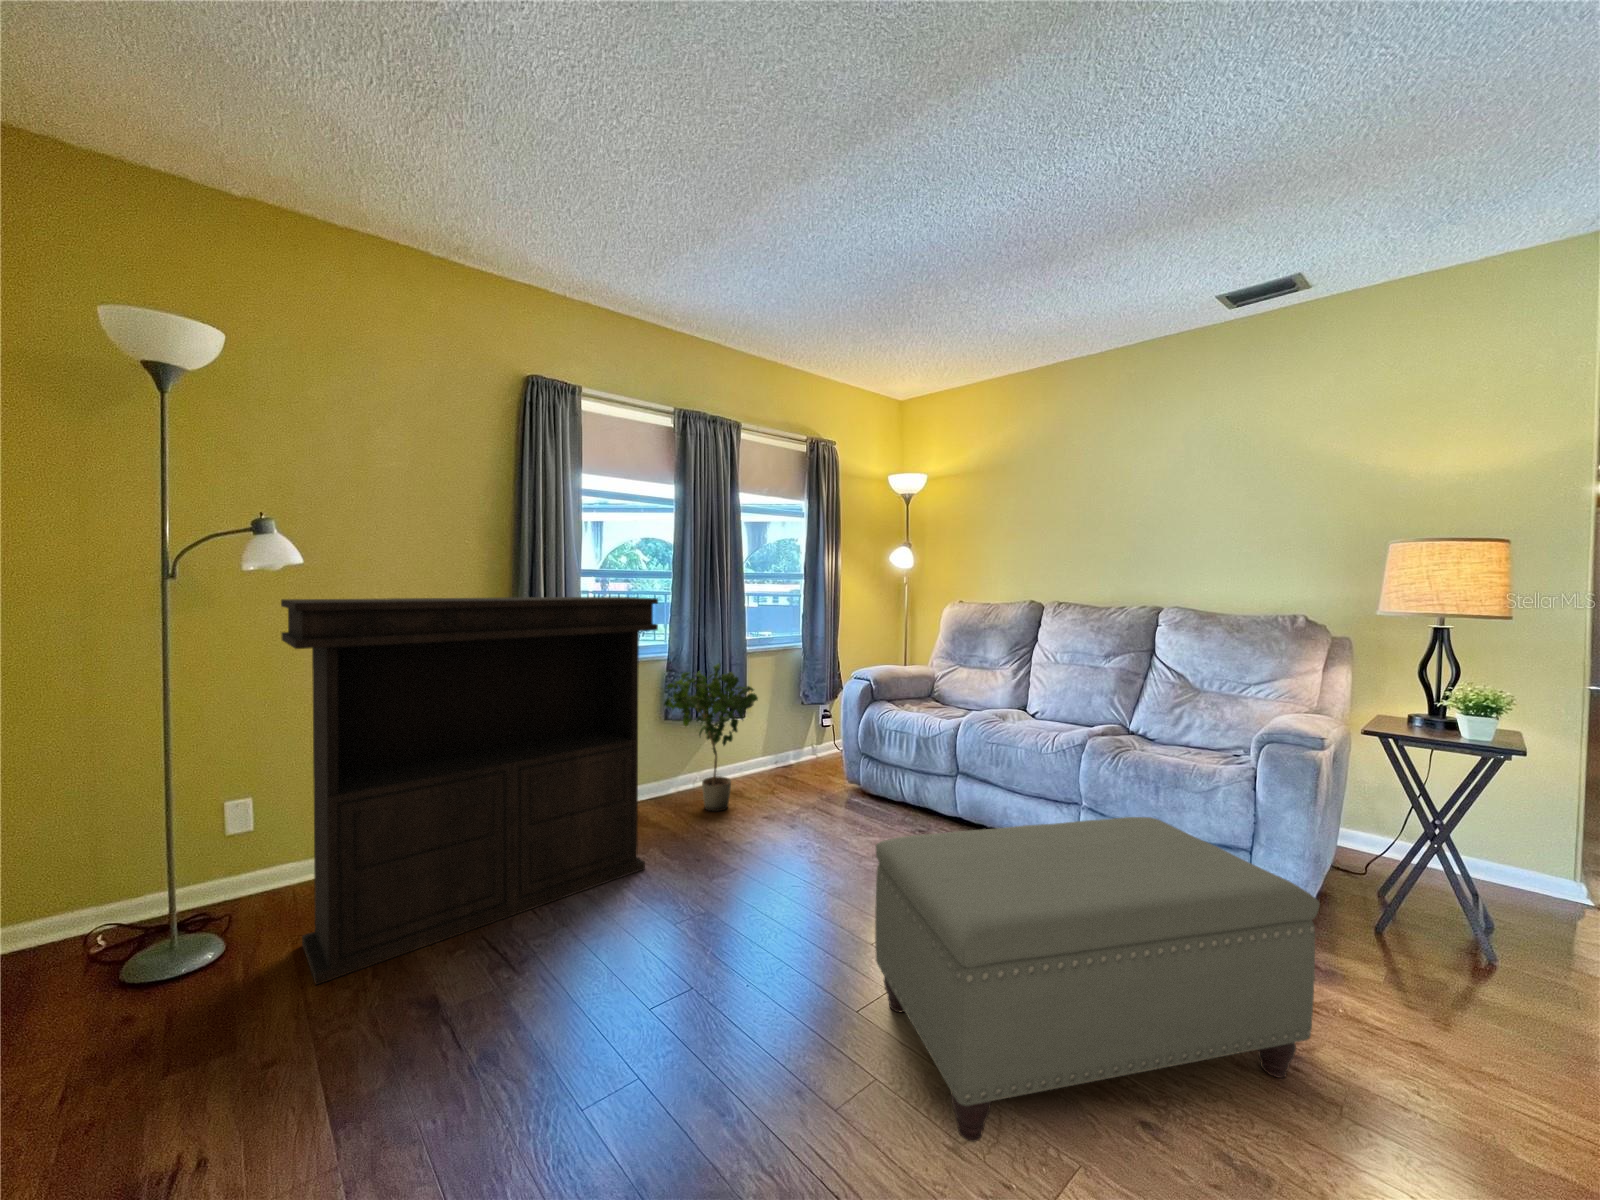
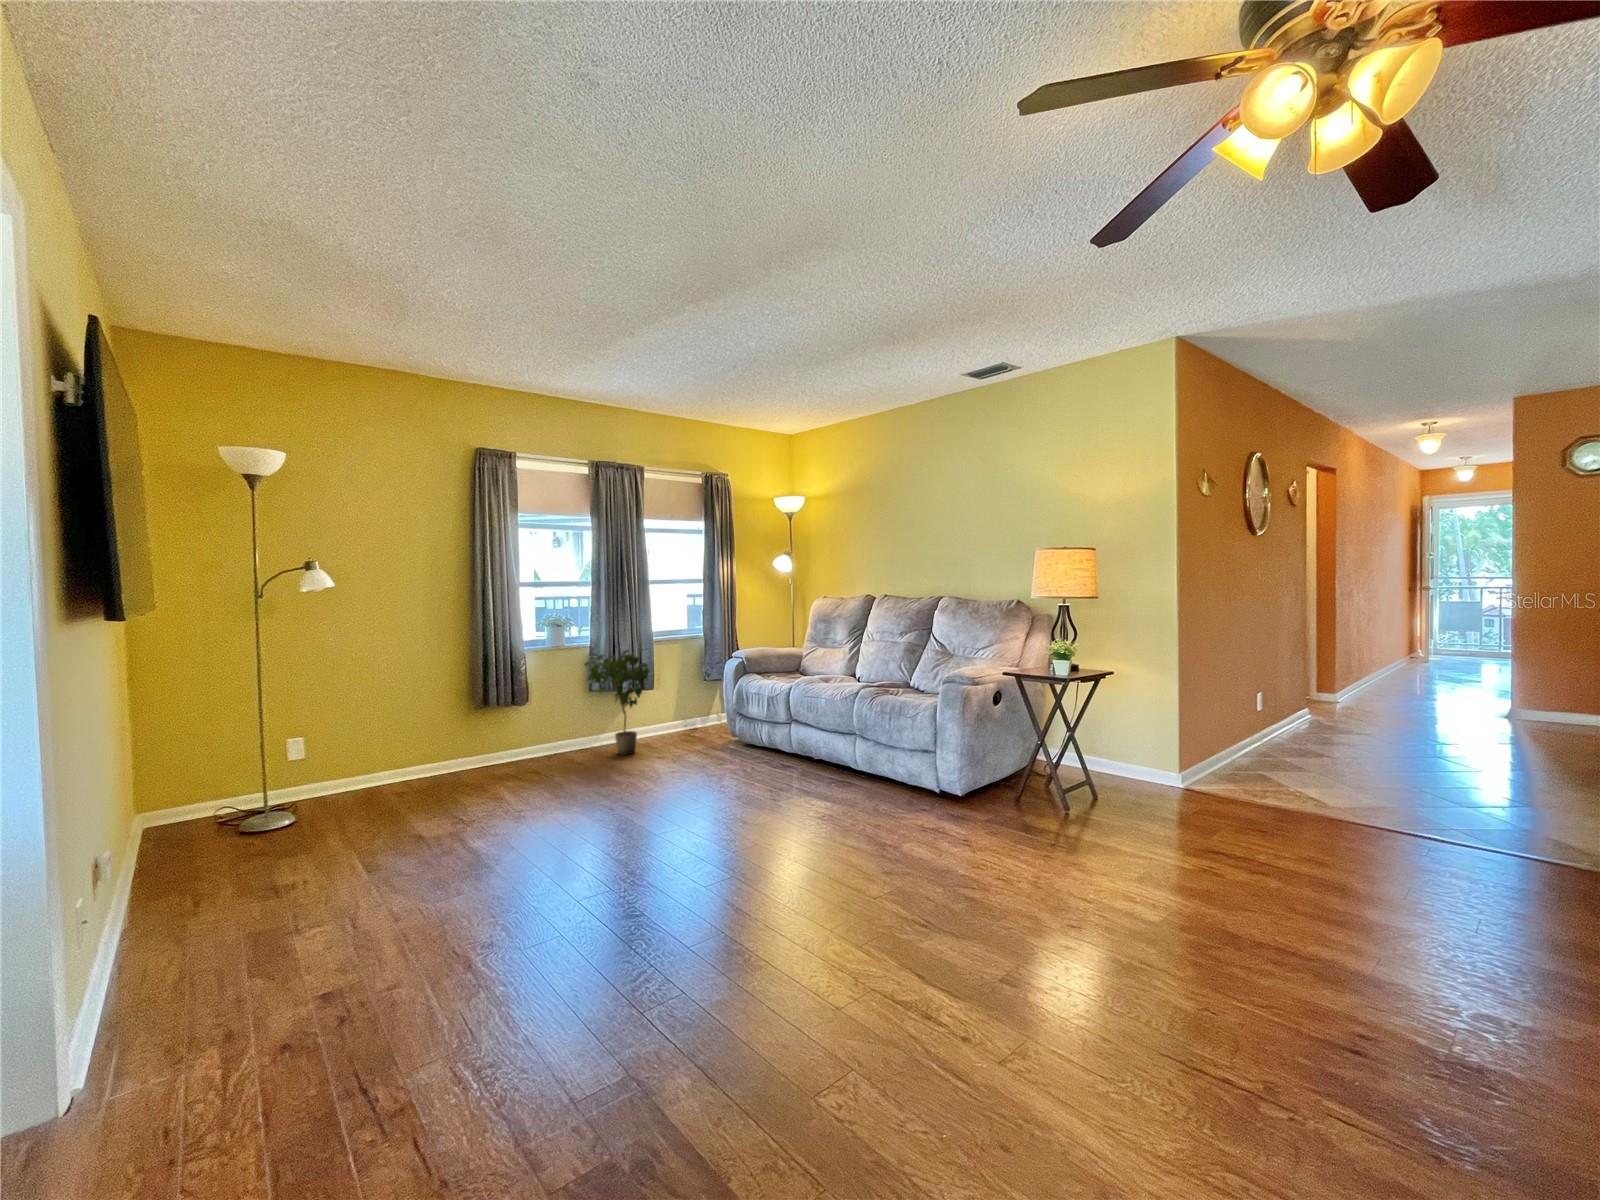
console table: present [281,597,658,985] -> none [329,601,567,829]
ottoman: present [875,817,1320,1142] -> none [674,724,886,864]

